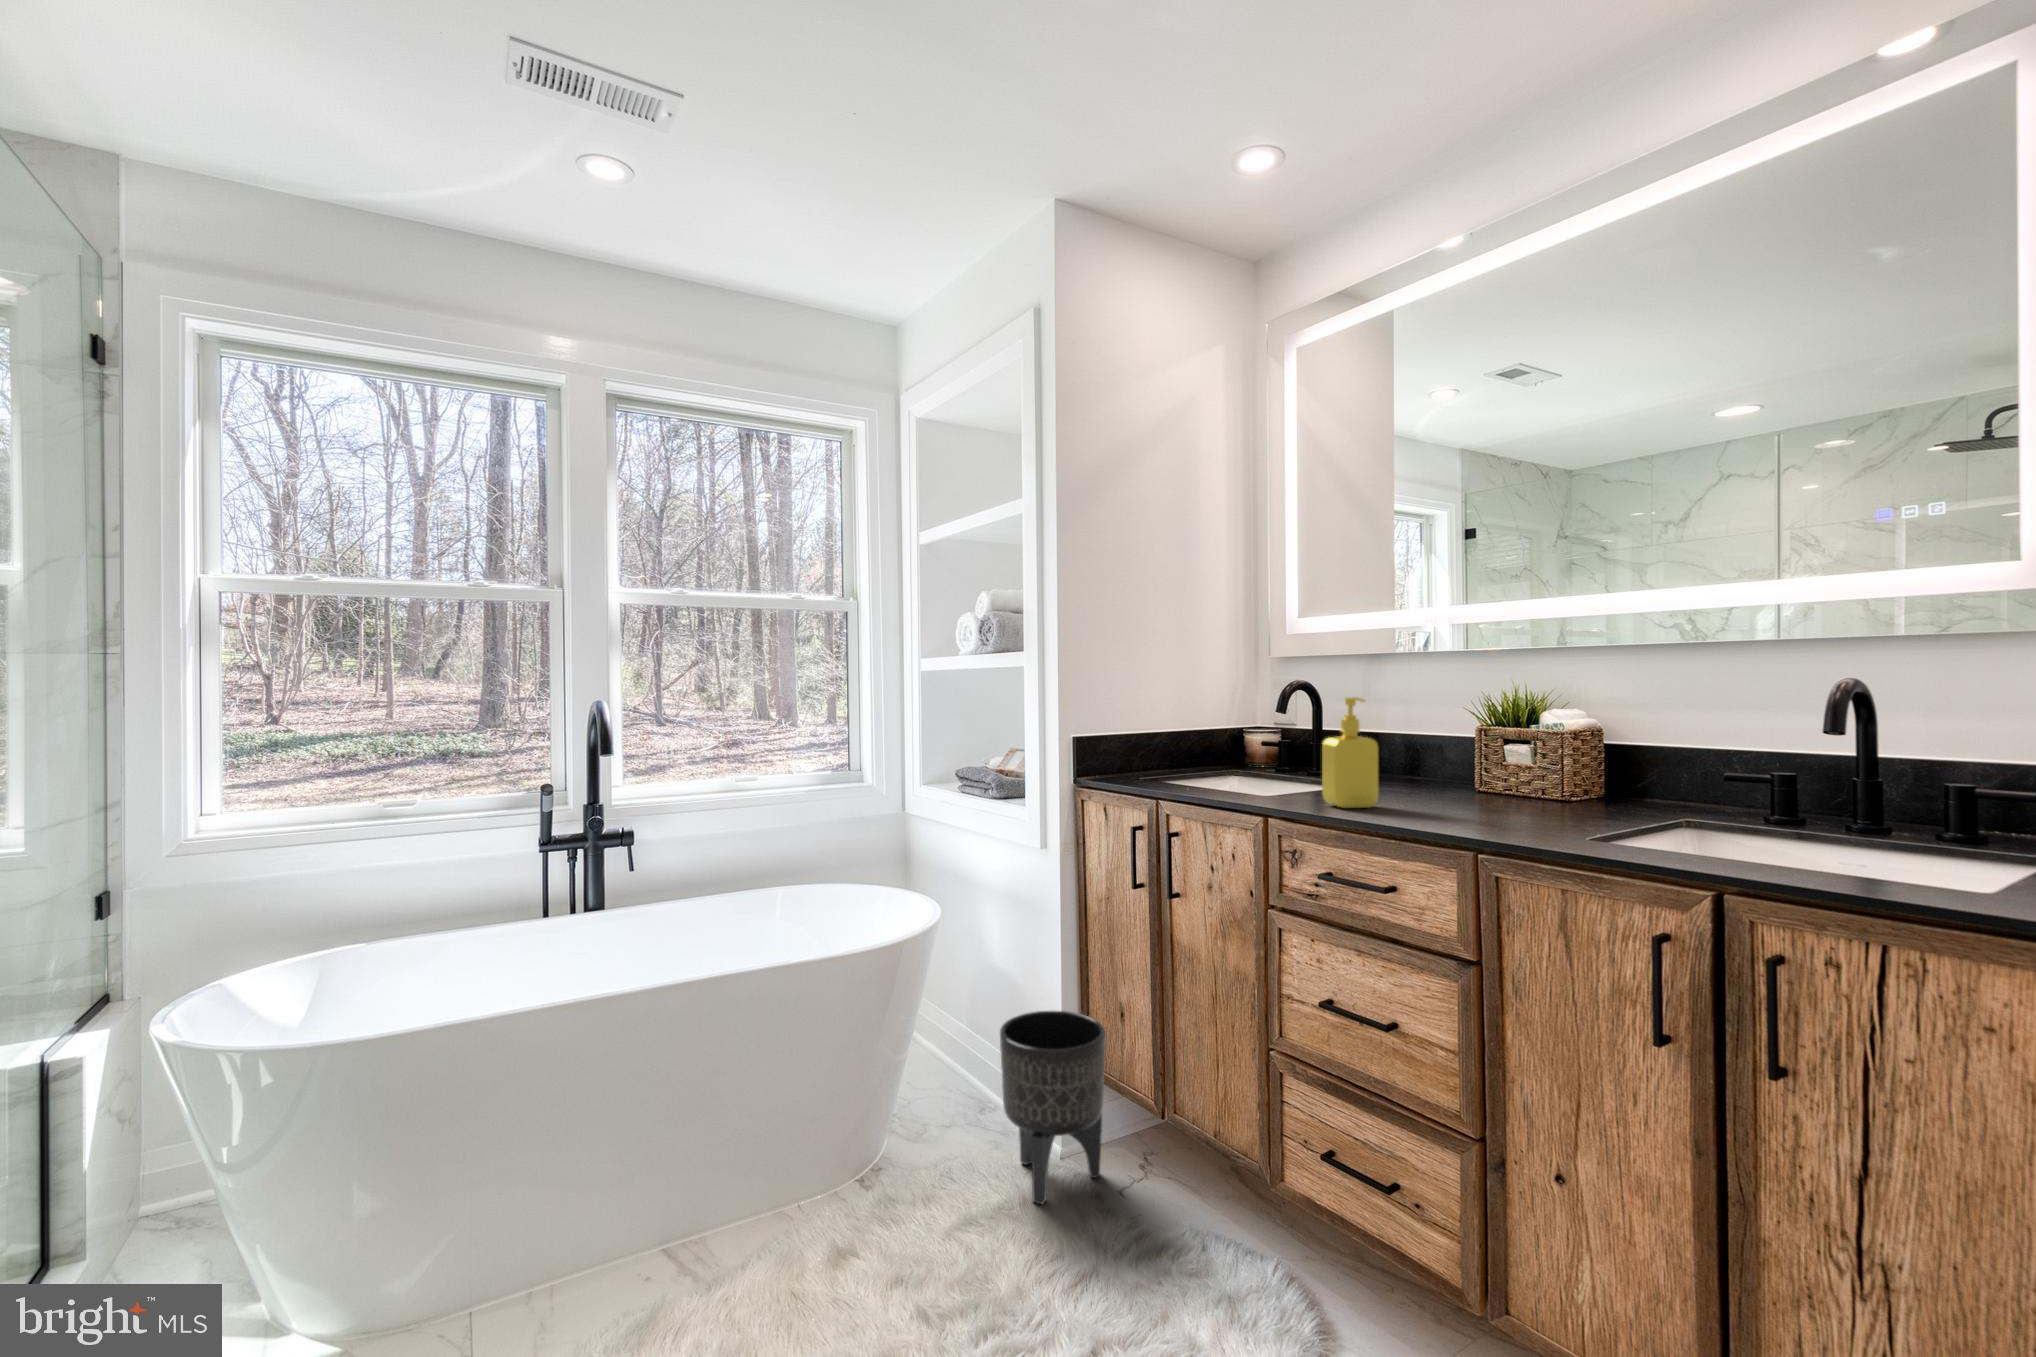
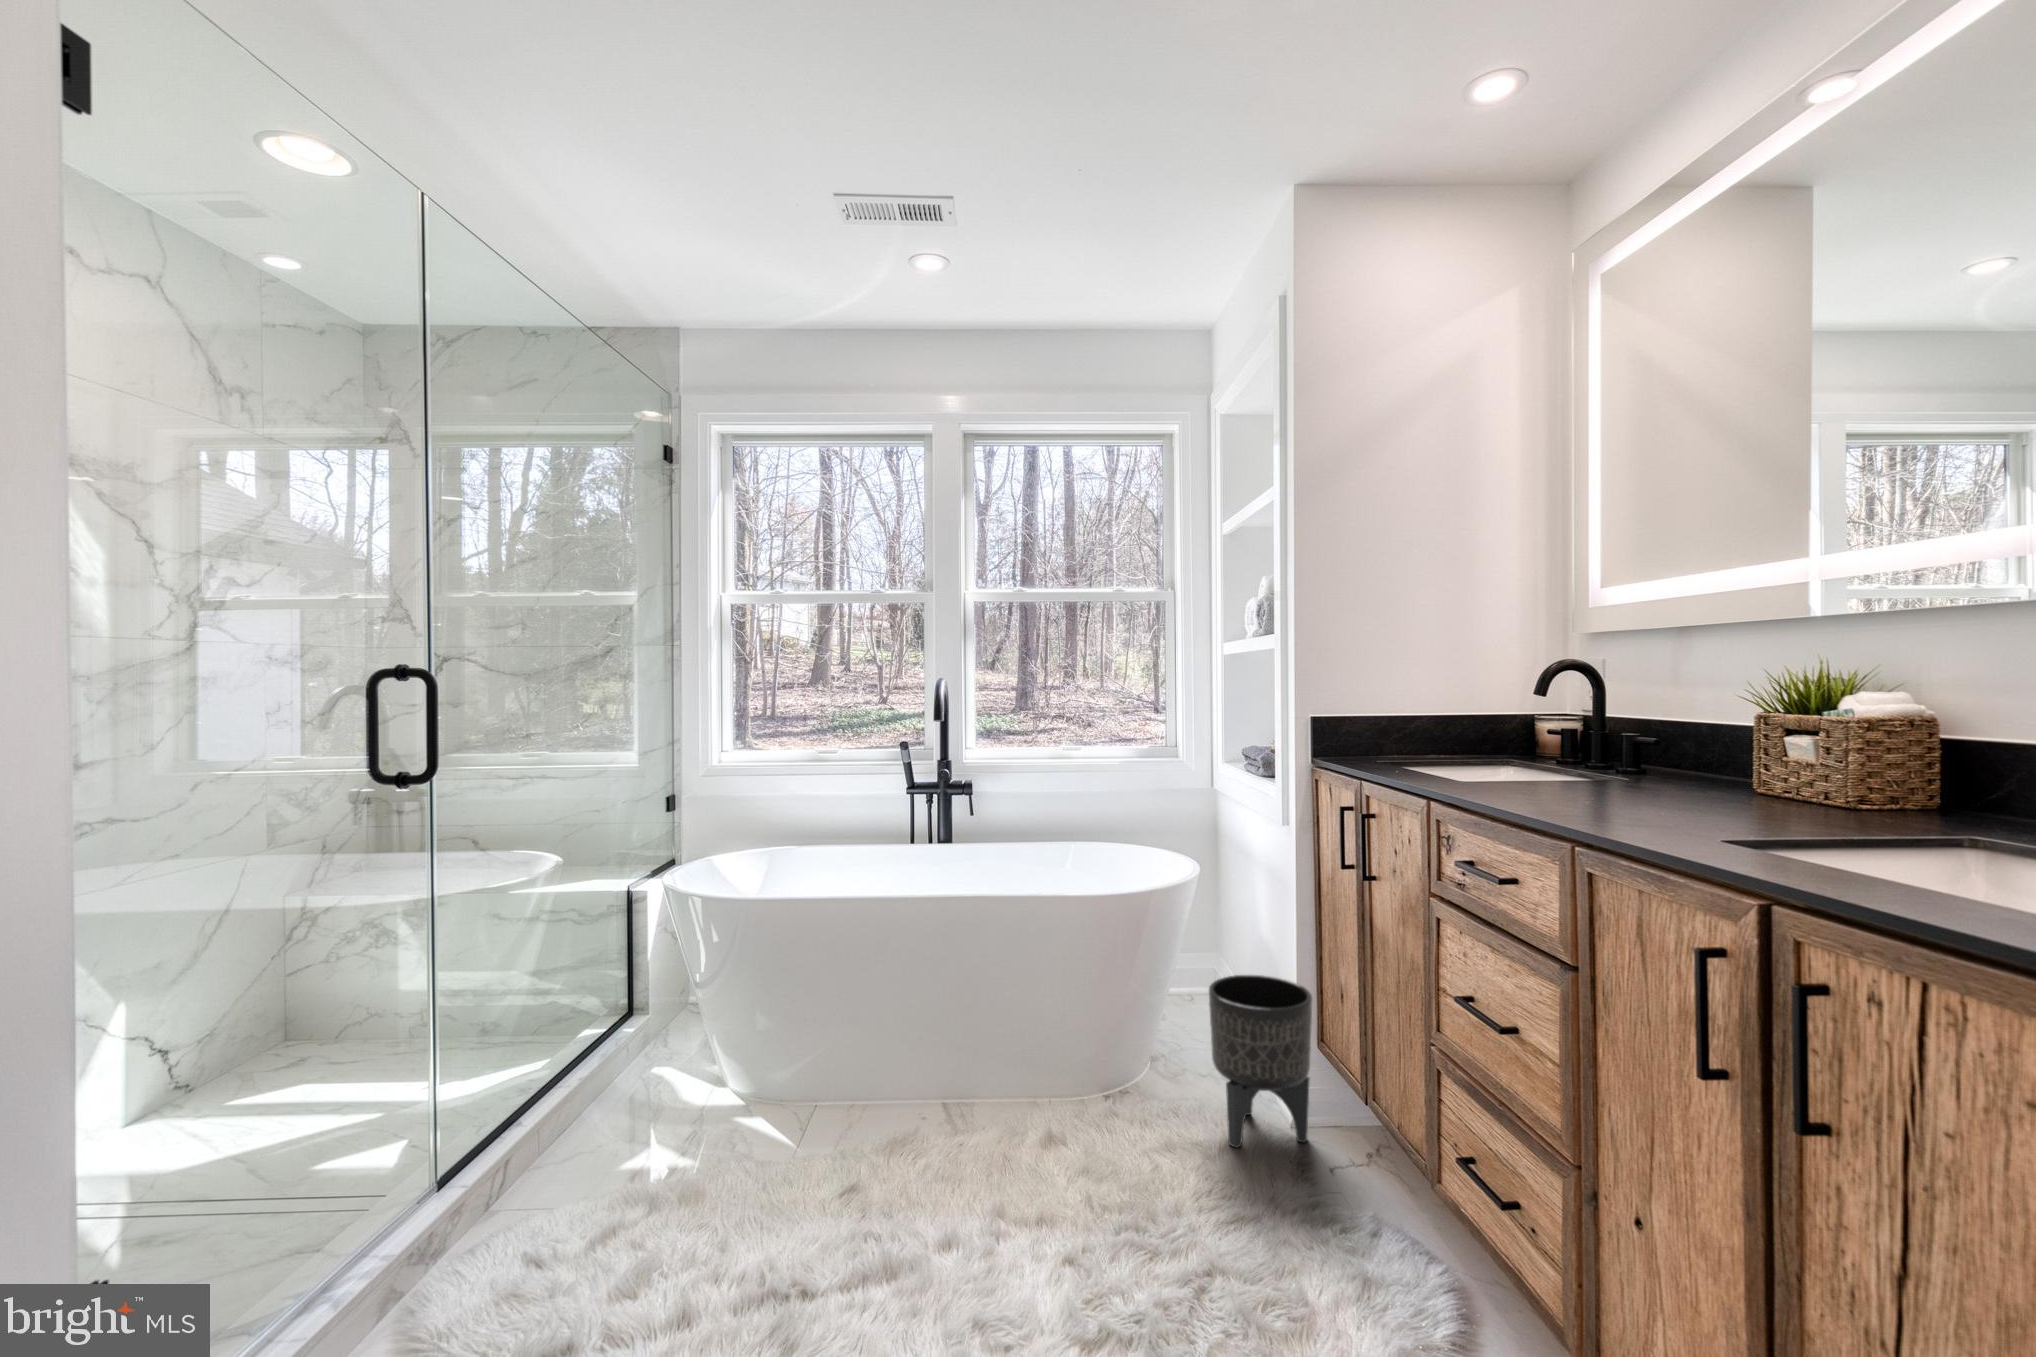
soap dispenser: present [1322,697,1379,808] -> none [1490,675,1553,796]

